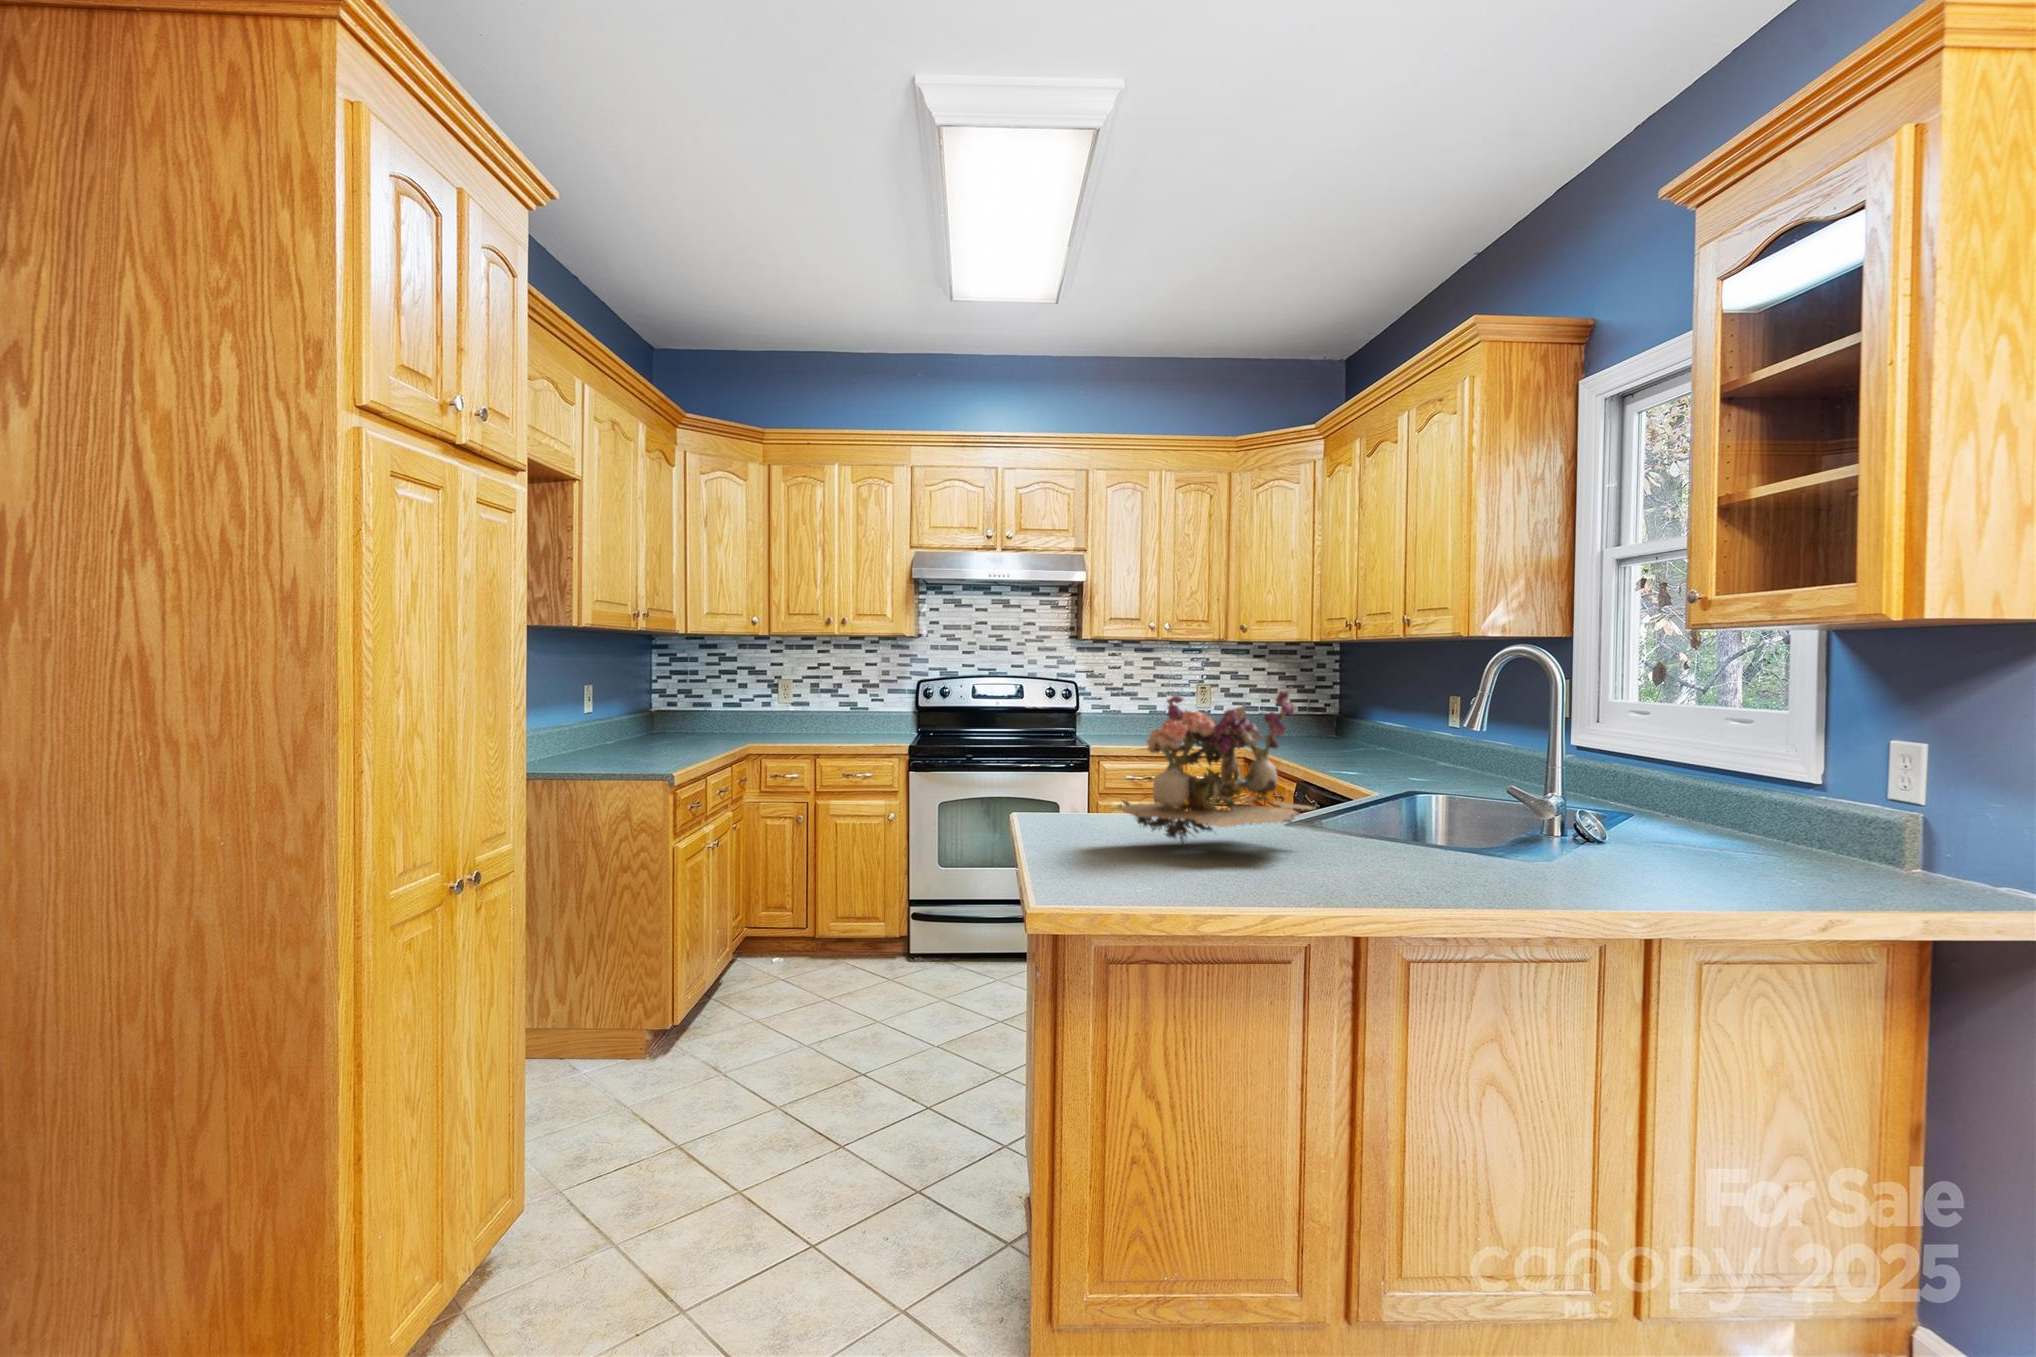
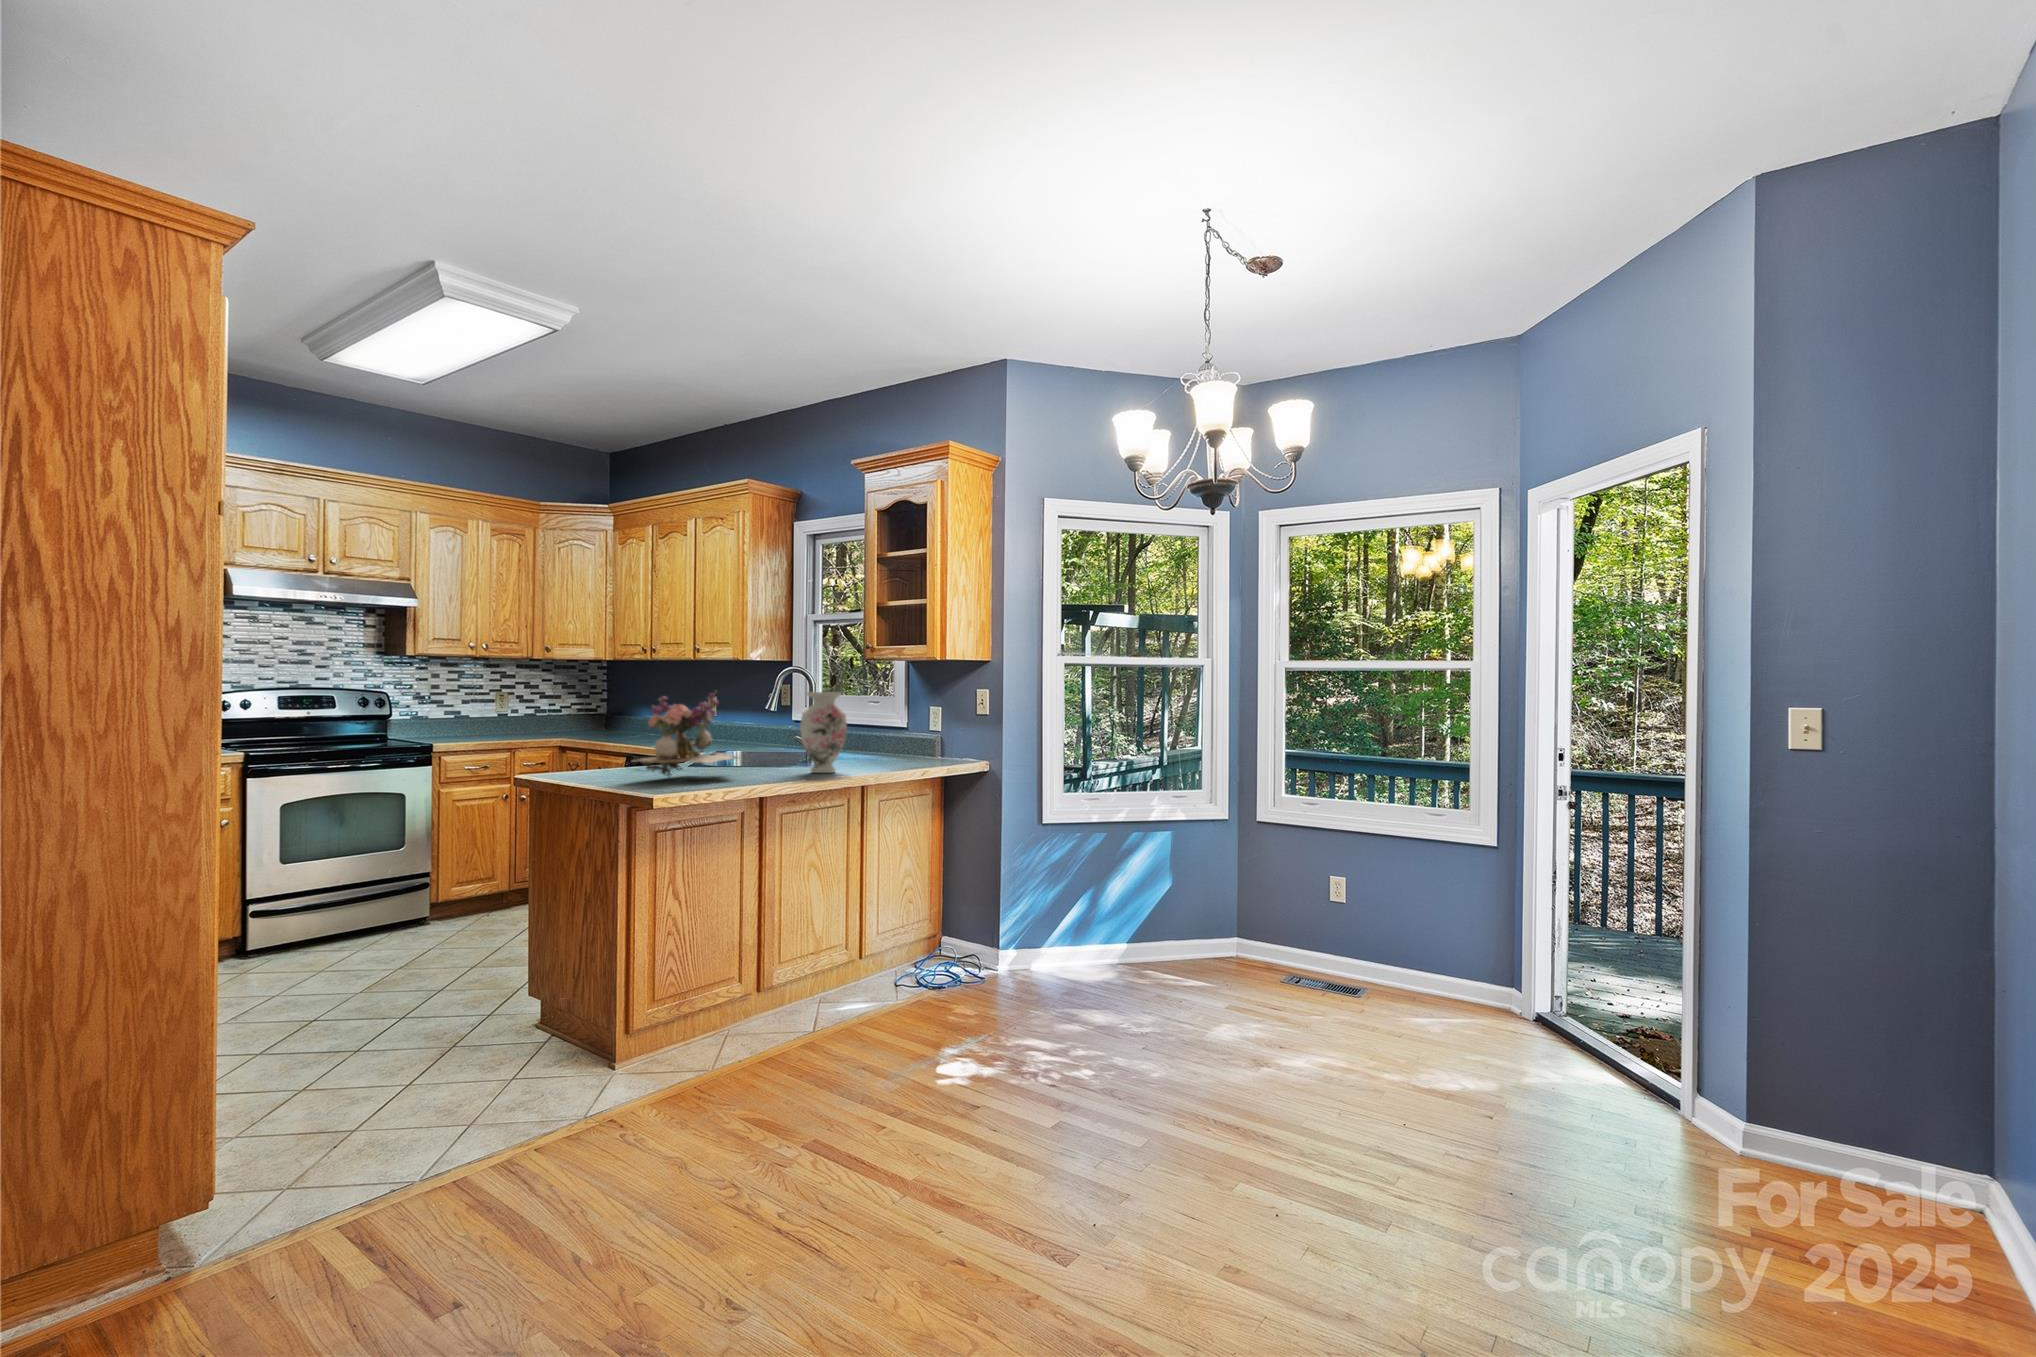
vase: none [1443,692,1551,872] -> present [800,692,847,773]

